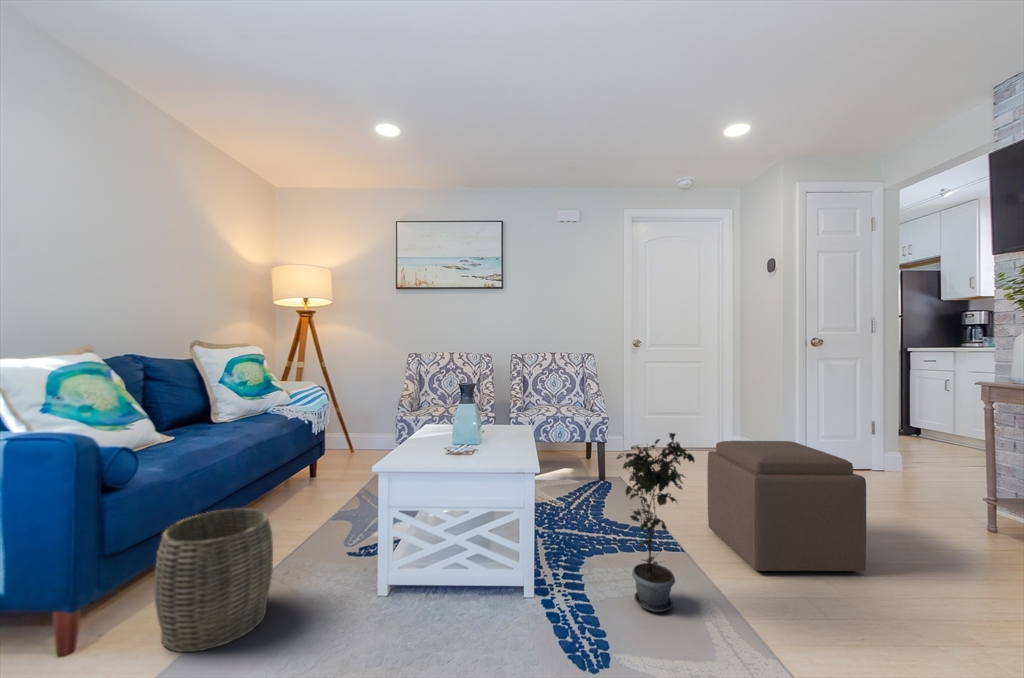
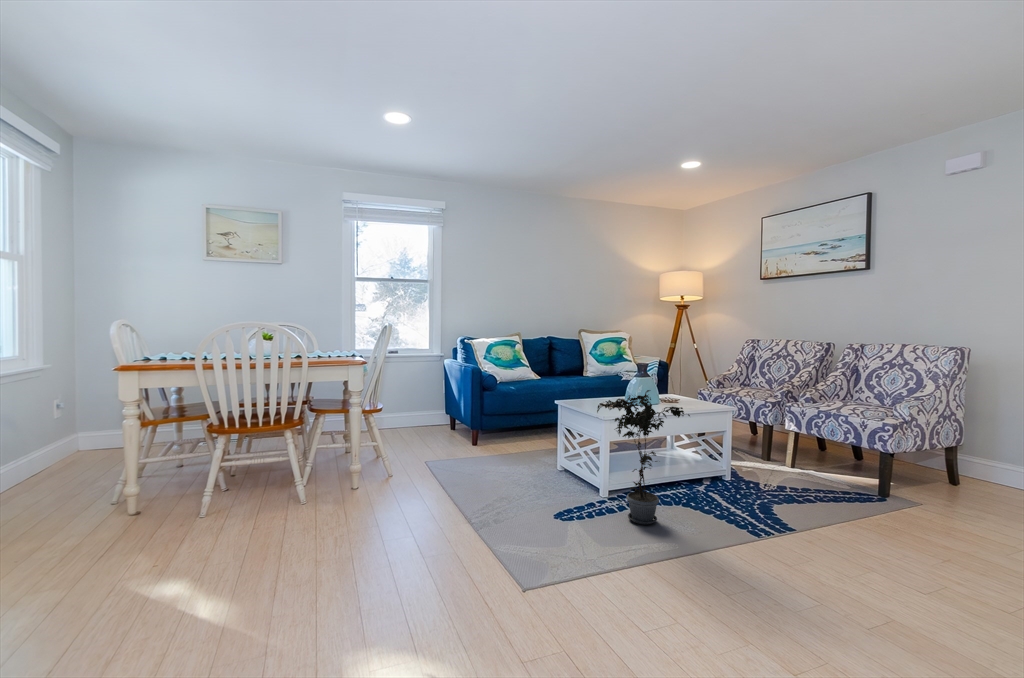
ottoman: present [707,441,866,573] -> none [763,443,981,626]
woven basket: present [155,508,273,652] -> none [487,399,531,450]

